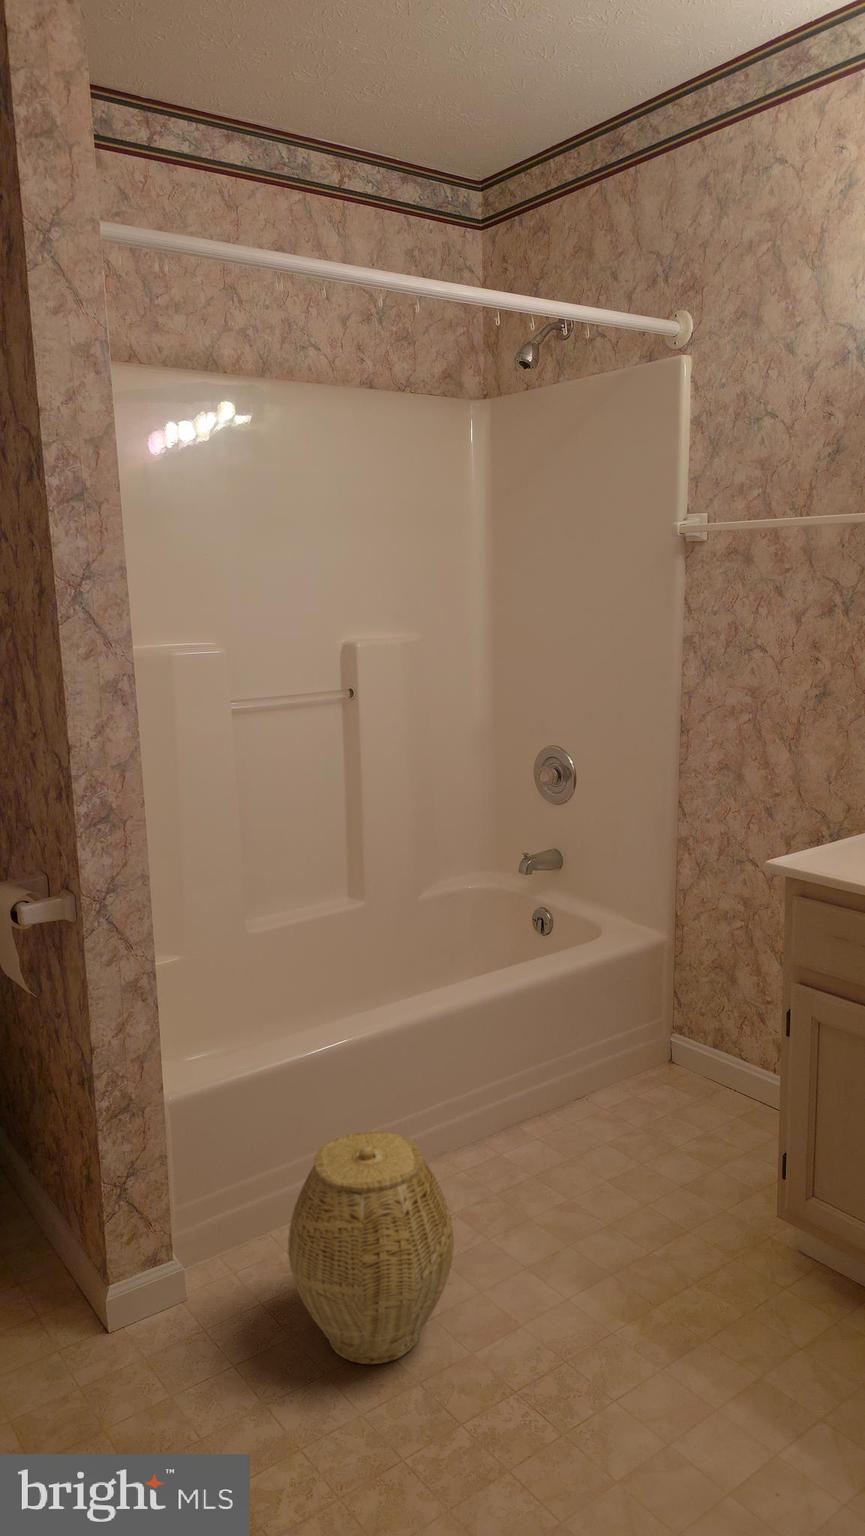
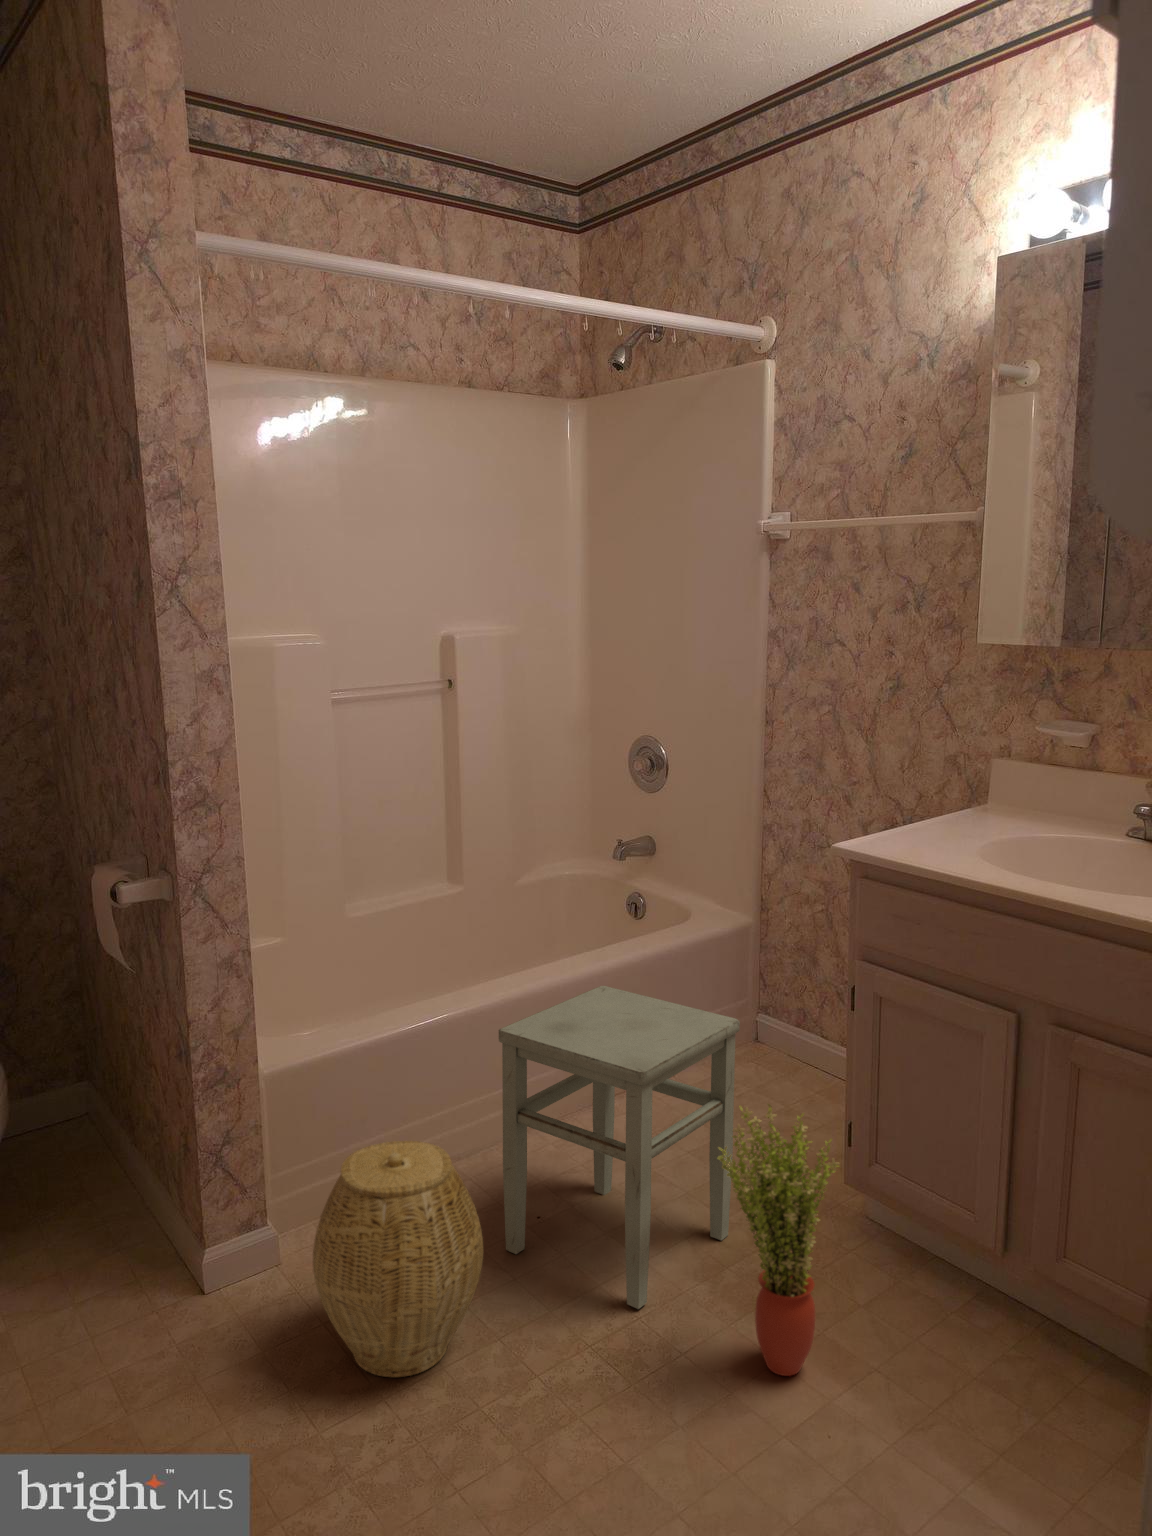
stool: none [452,968,685,1287] -> present [499,986,740,1309]
potted plant: none [686,1091,812,1354] -> present [718,1104,840,1376]

